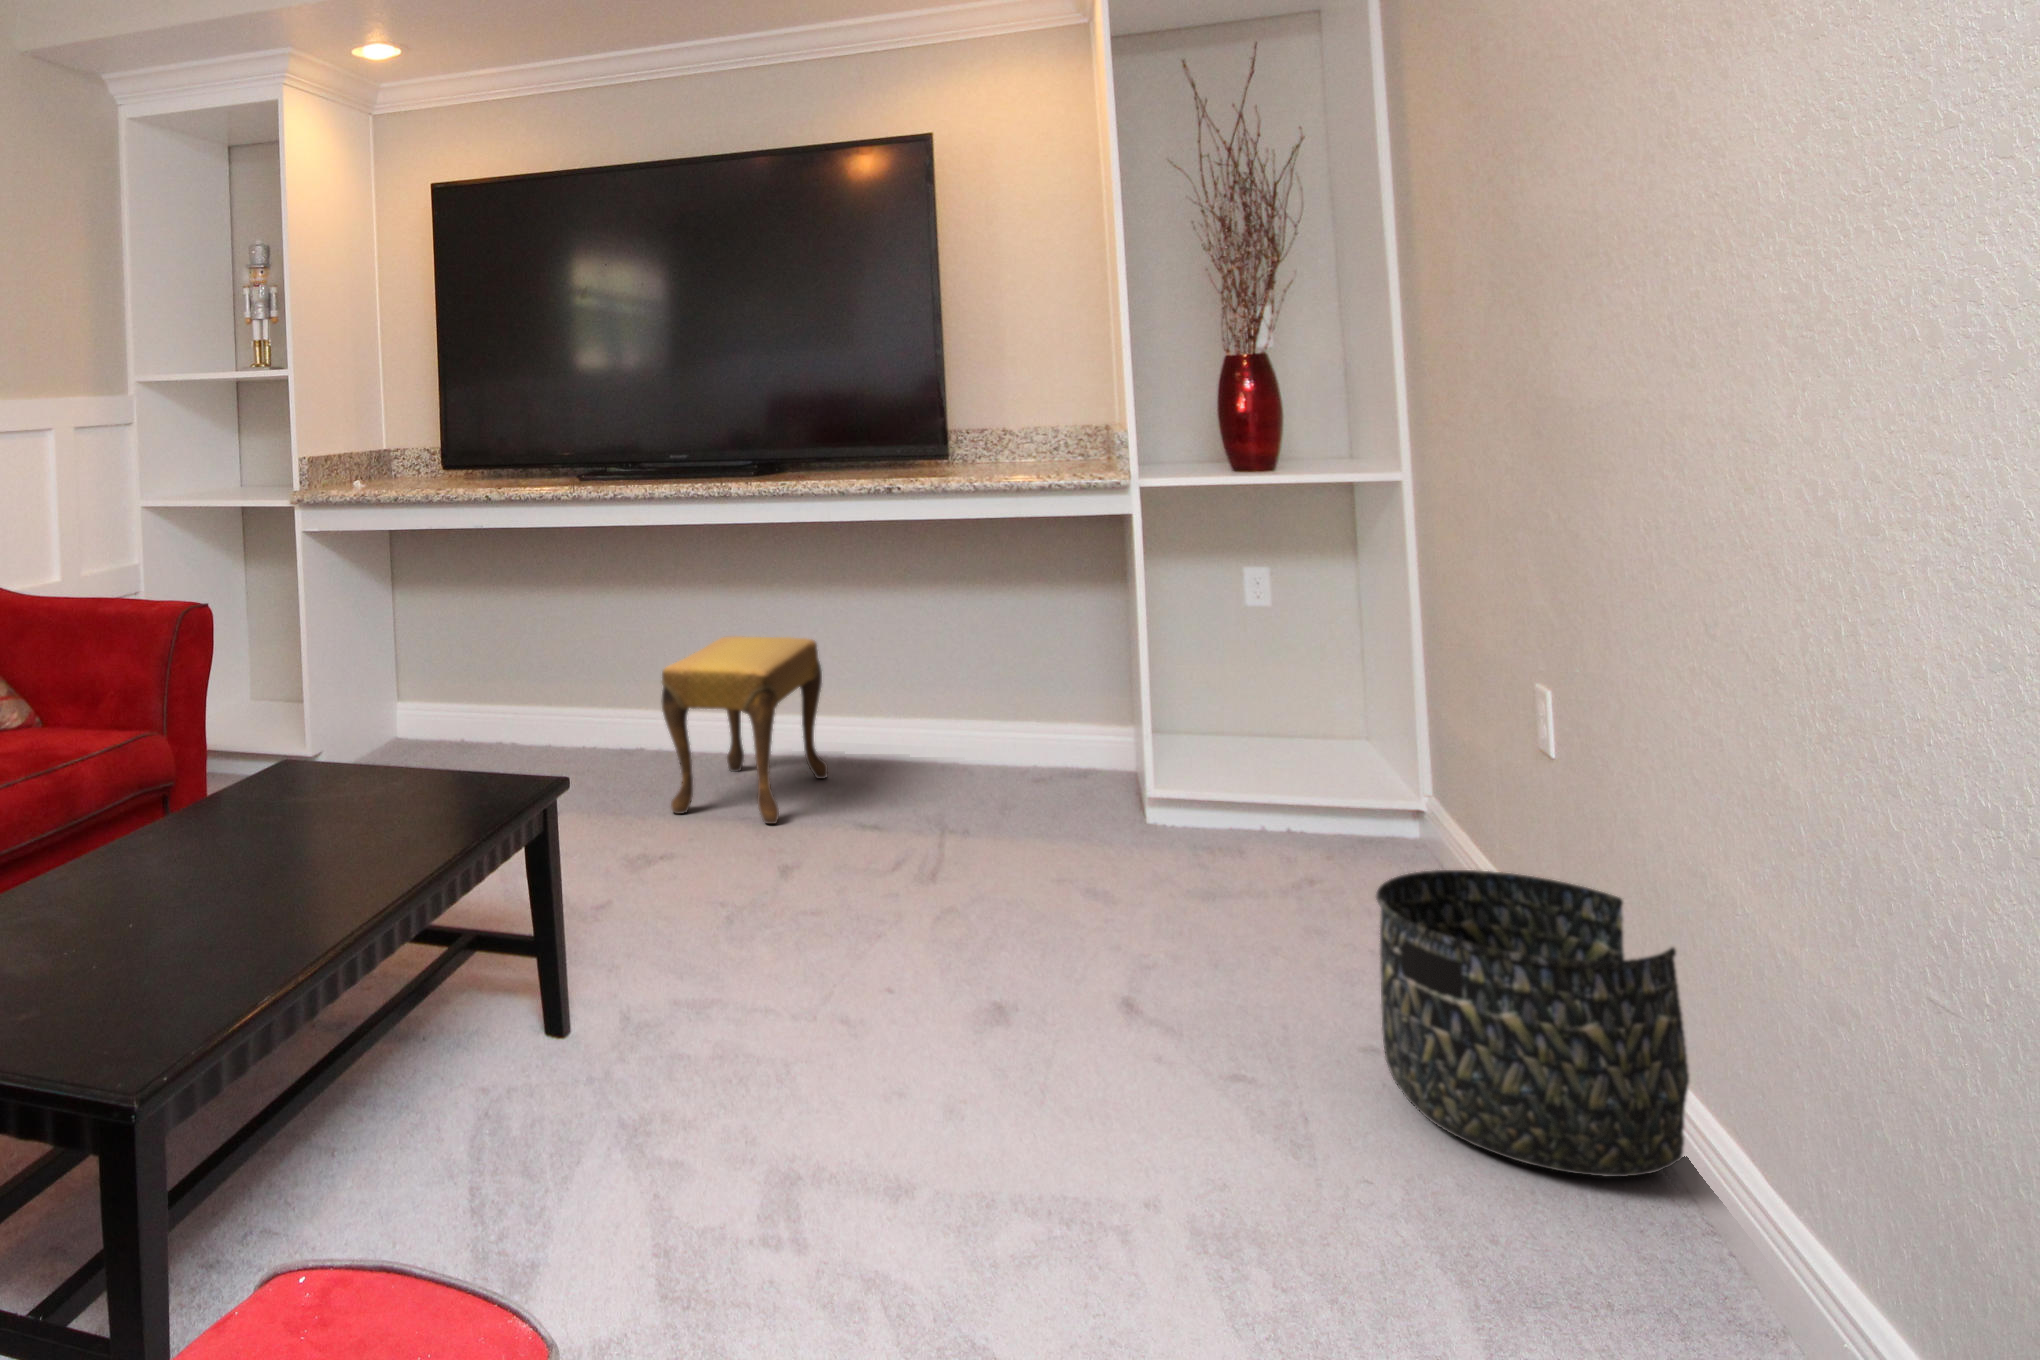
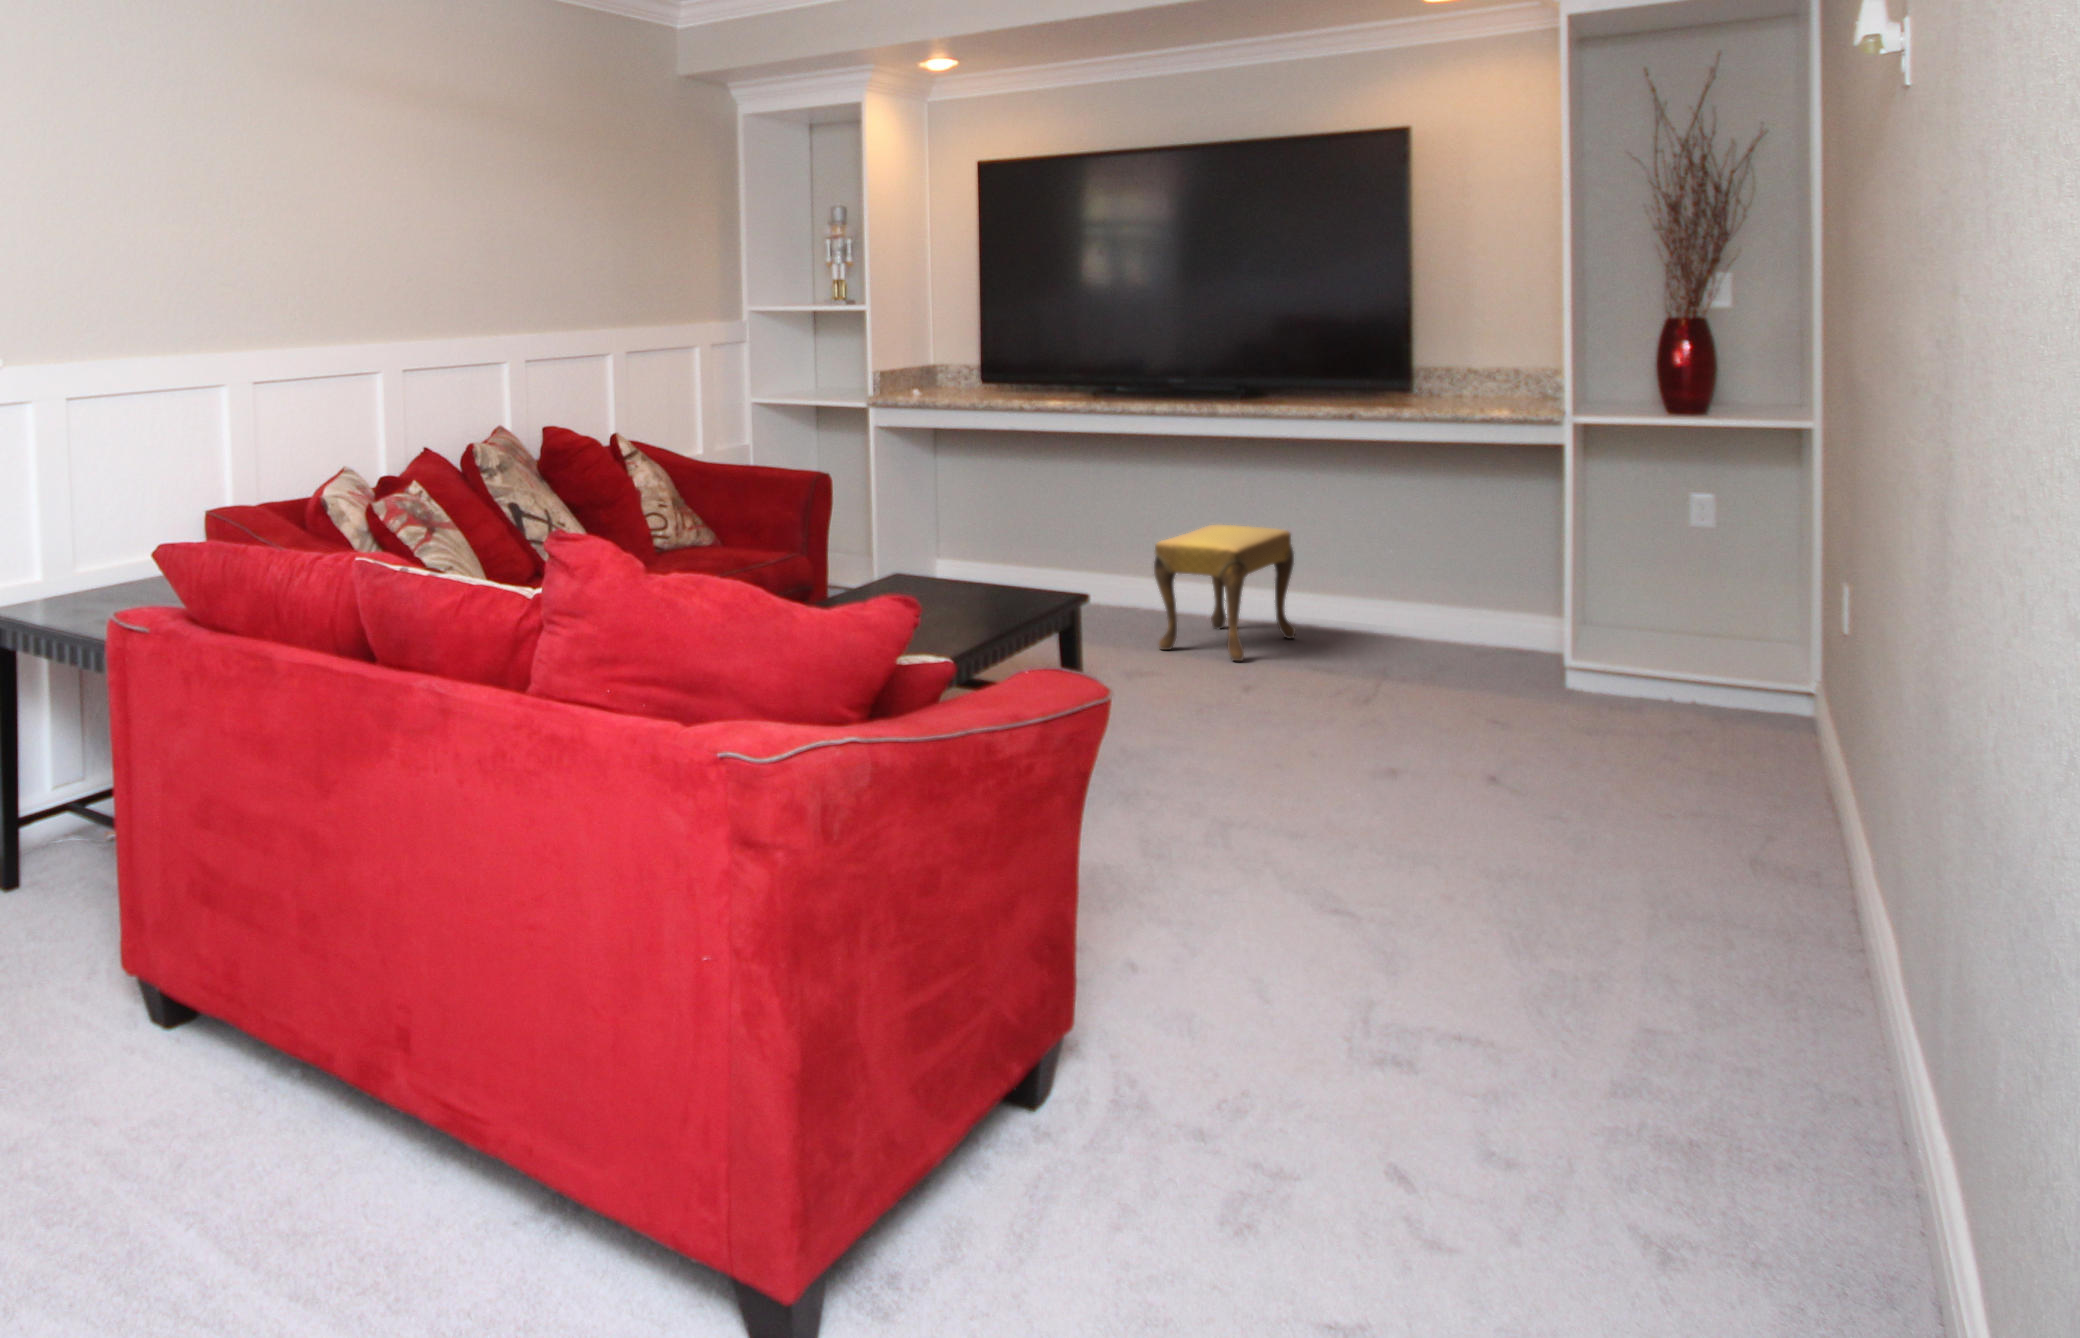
basket: present [1376,870,1689,1177] -> none [1619,692,1826,865]

